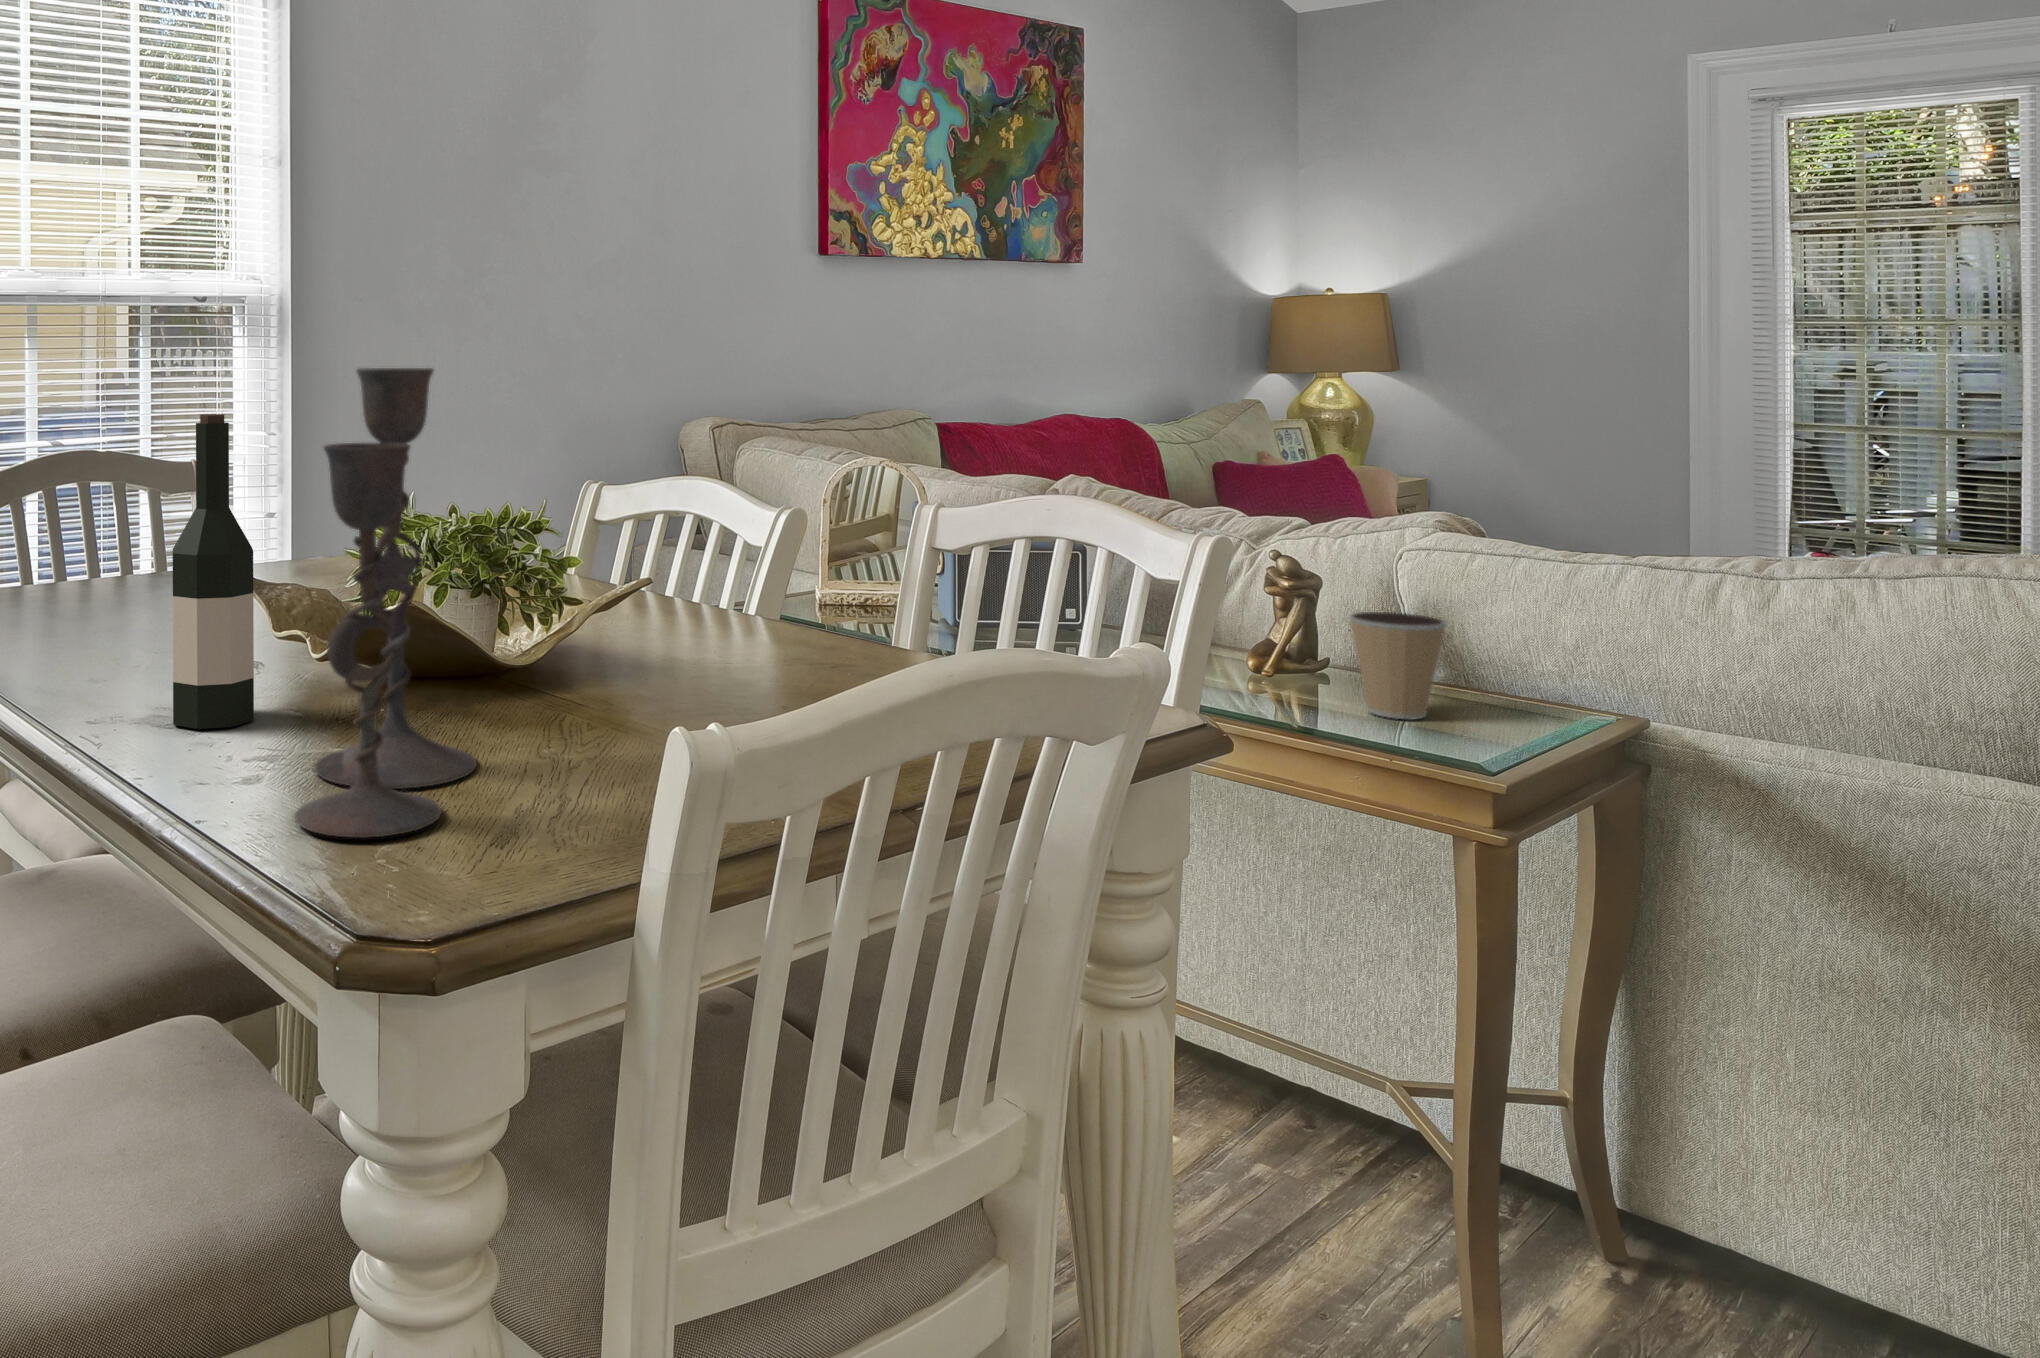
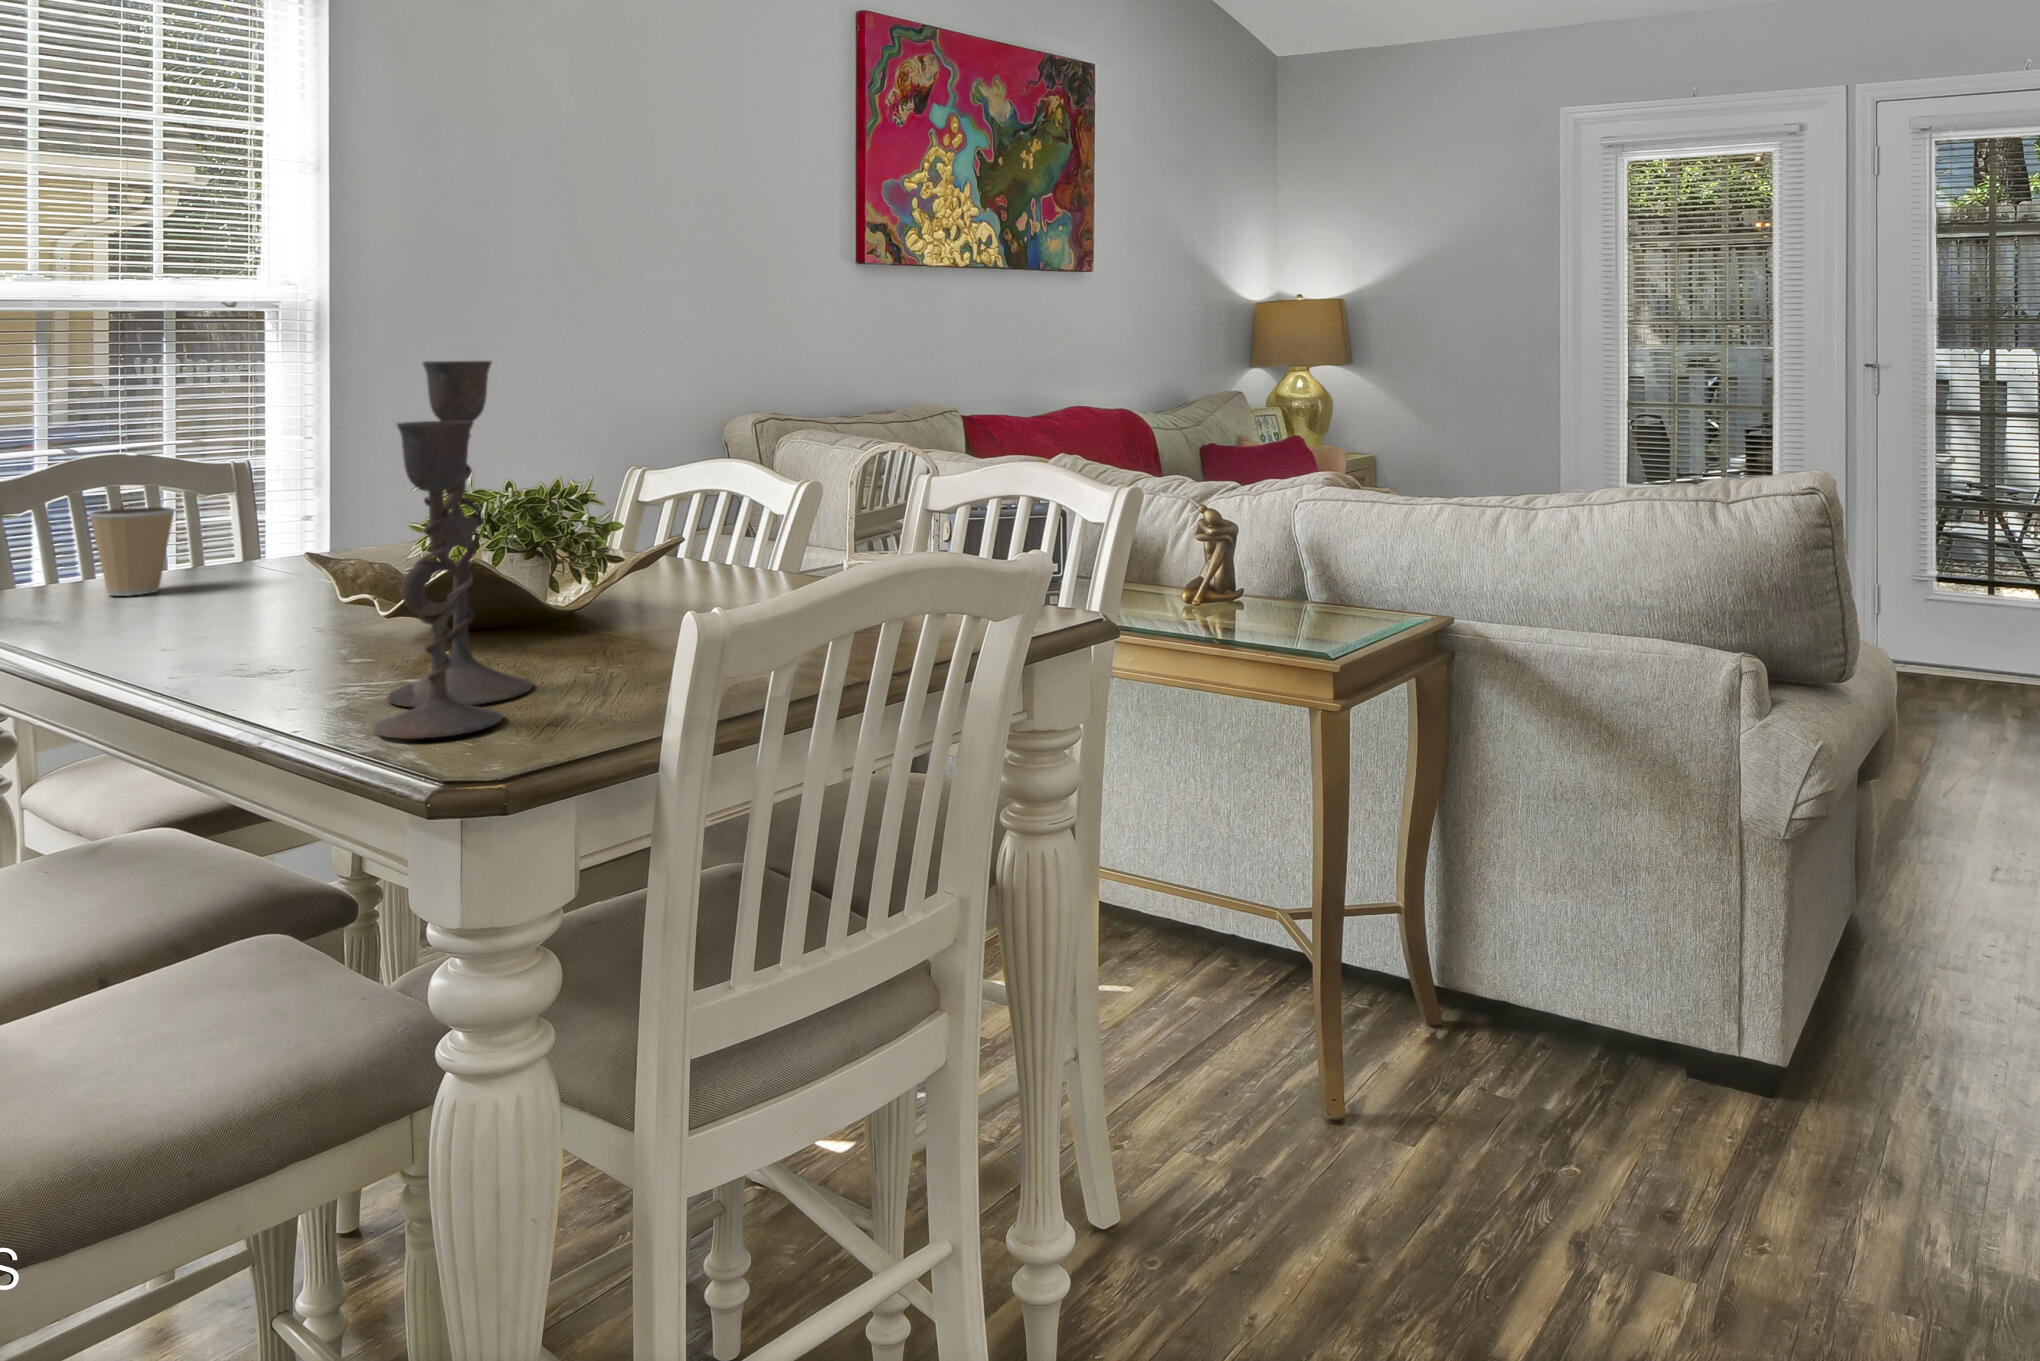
wine bottle: present [173,414,254,729] -> none [243,404,324,681]
coffee cup: present [1349,612,1446,719] -> present [89,507,175,596]

